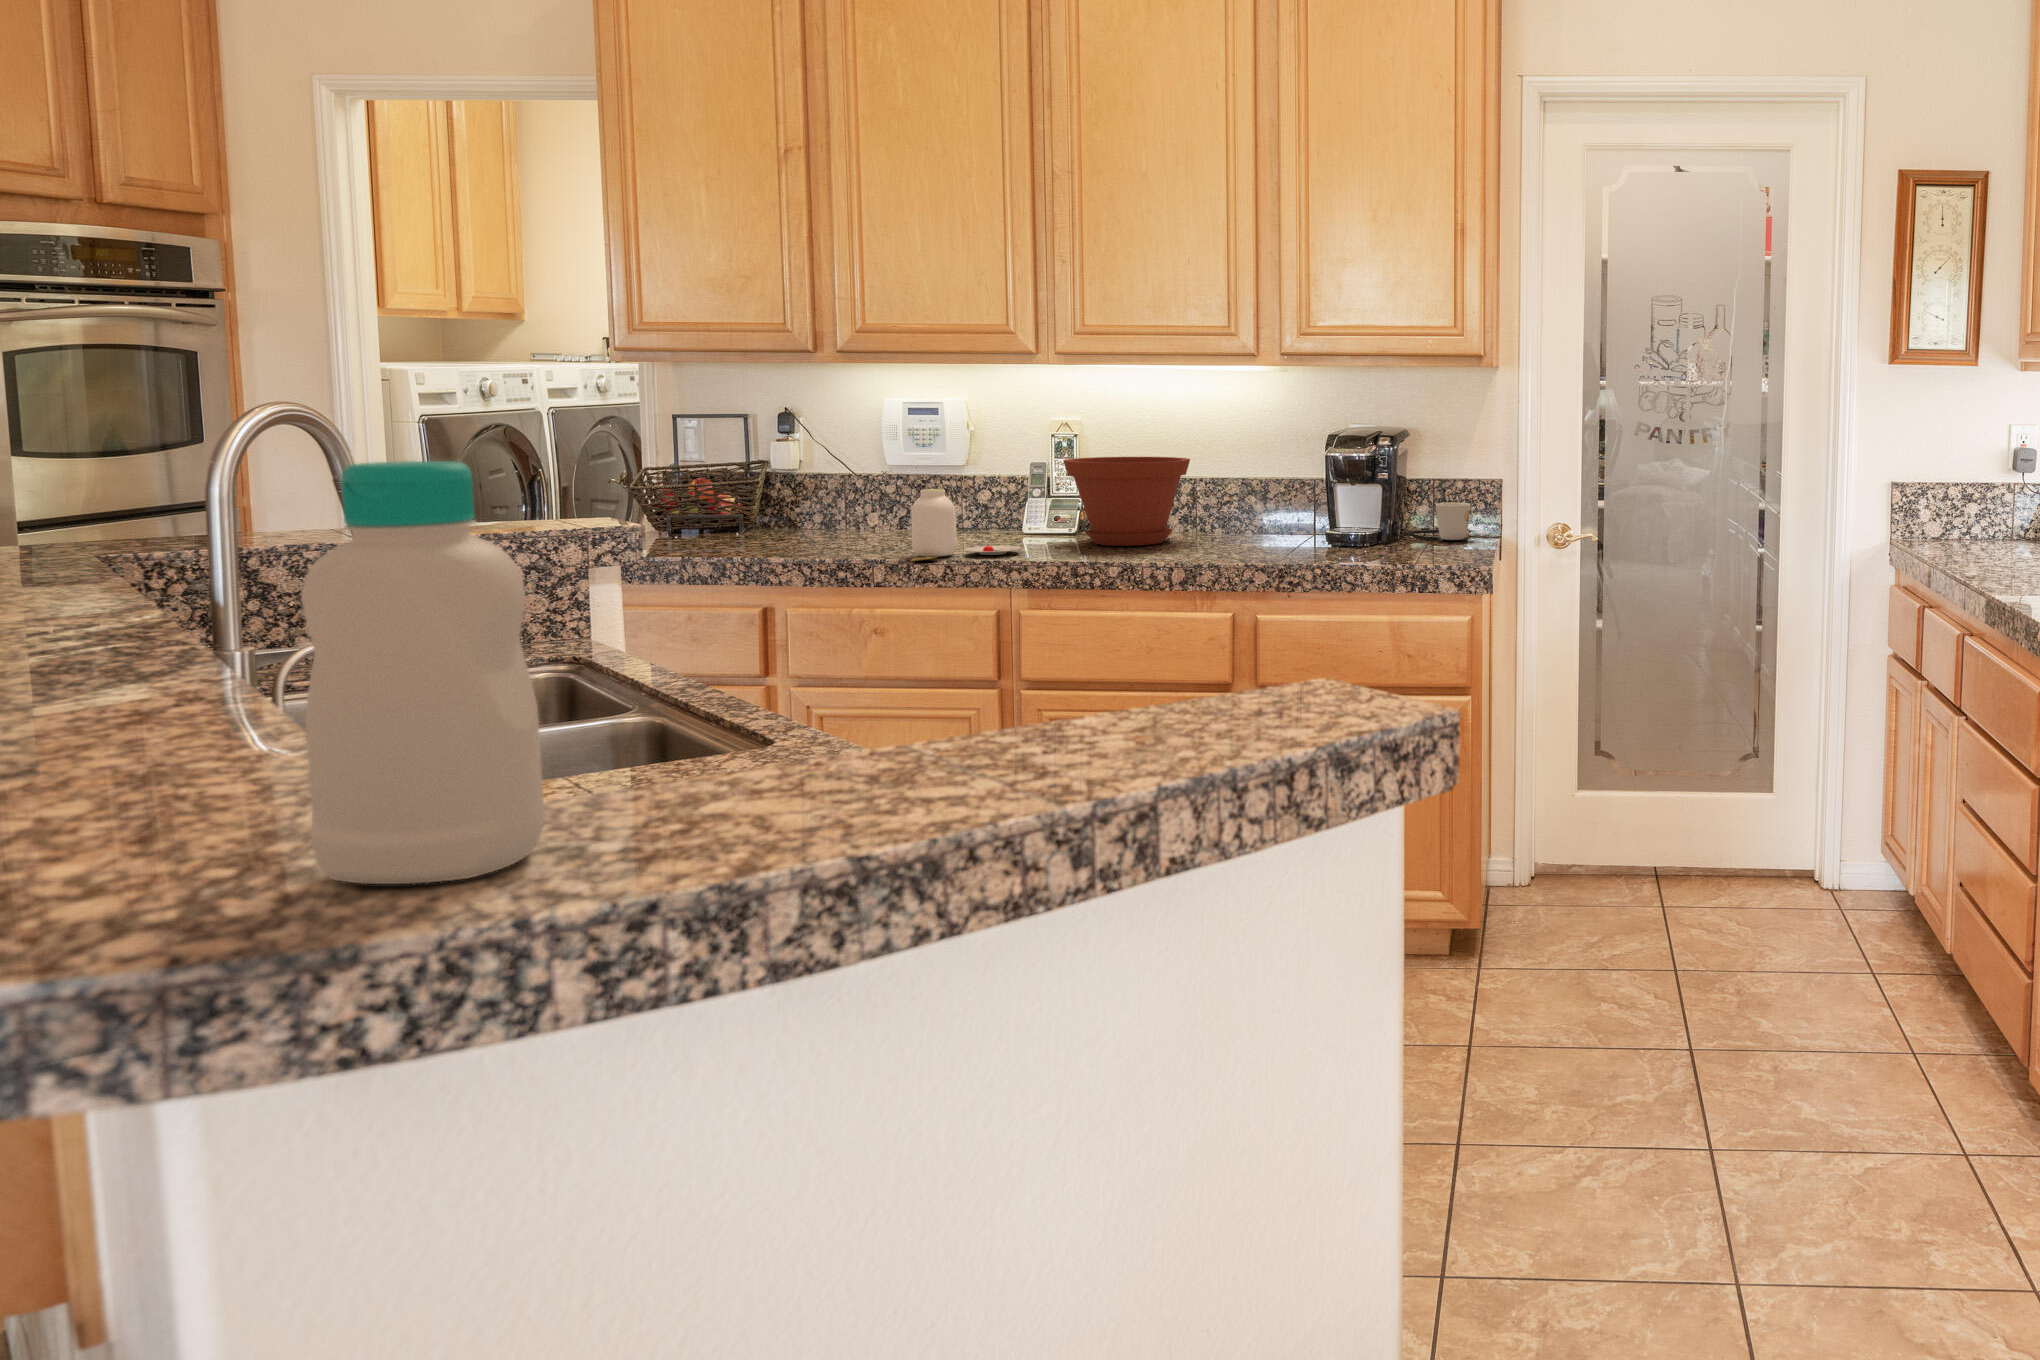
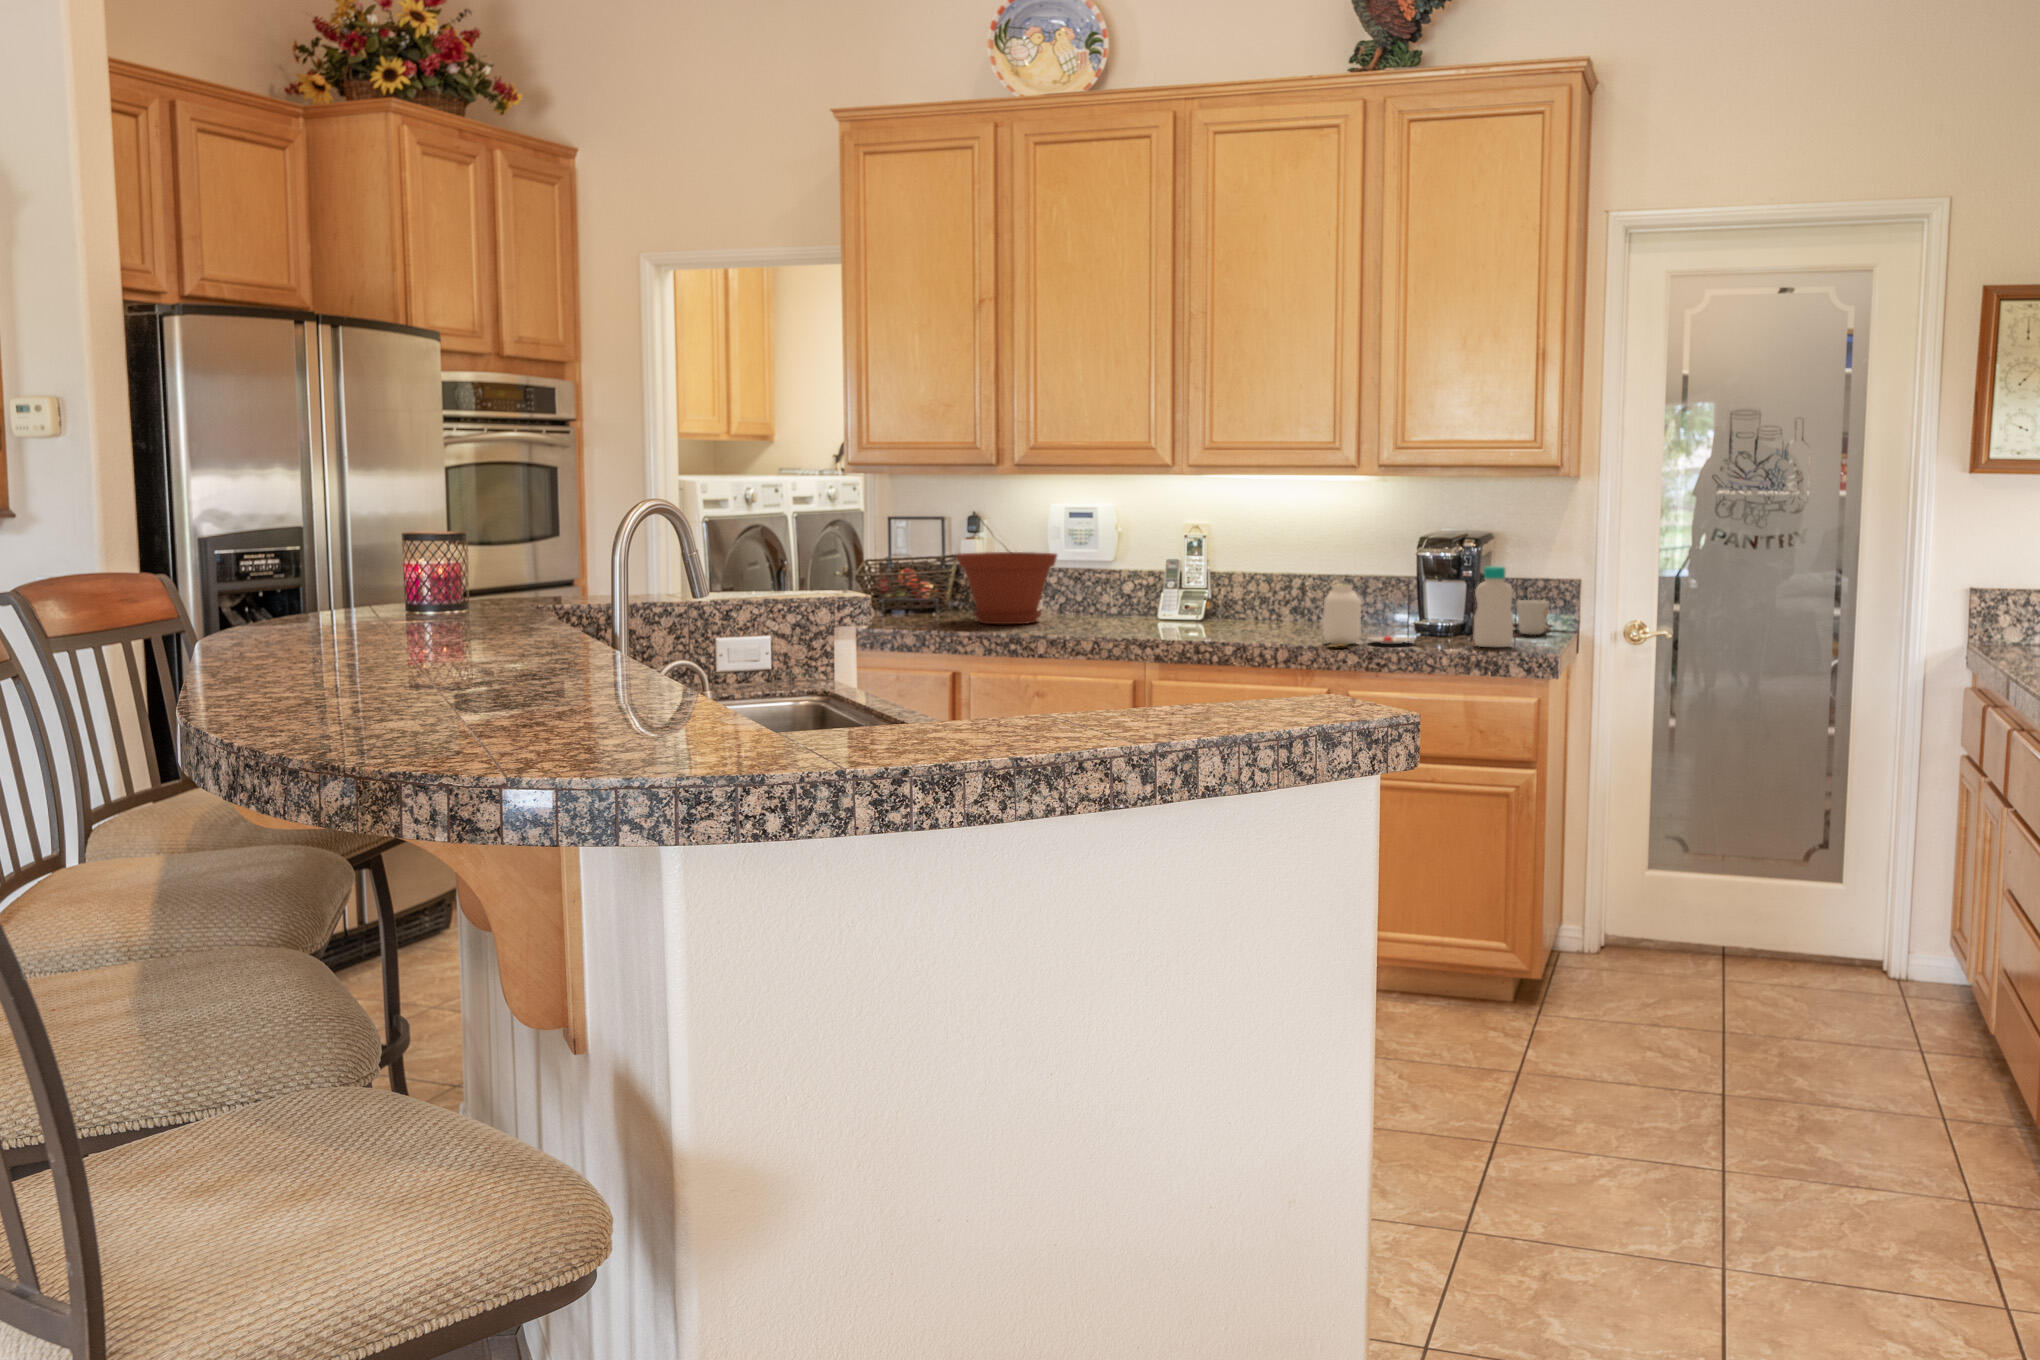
plant pot: present [1063,457,1190,546] -> present [956,552,1057,624]
bottle: present [302,461,546,884] -> present [1473,566,1513,647]
jar: present [911,489,1021,561] -> present [1323,585,1413,647]

